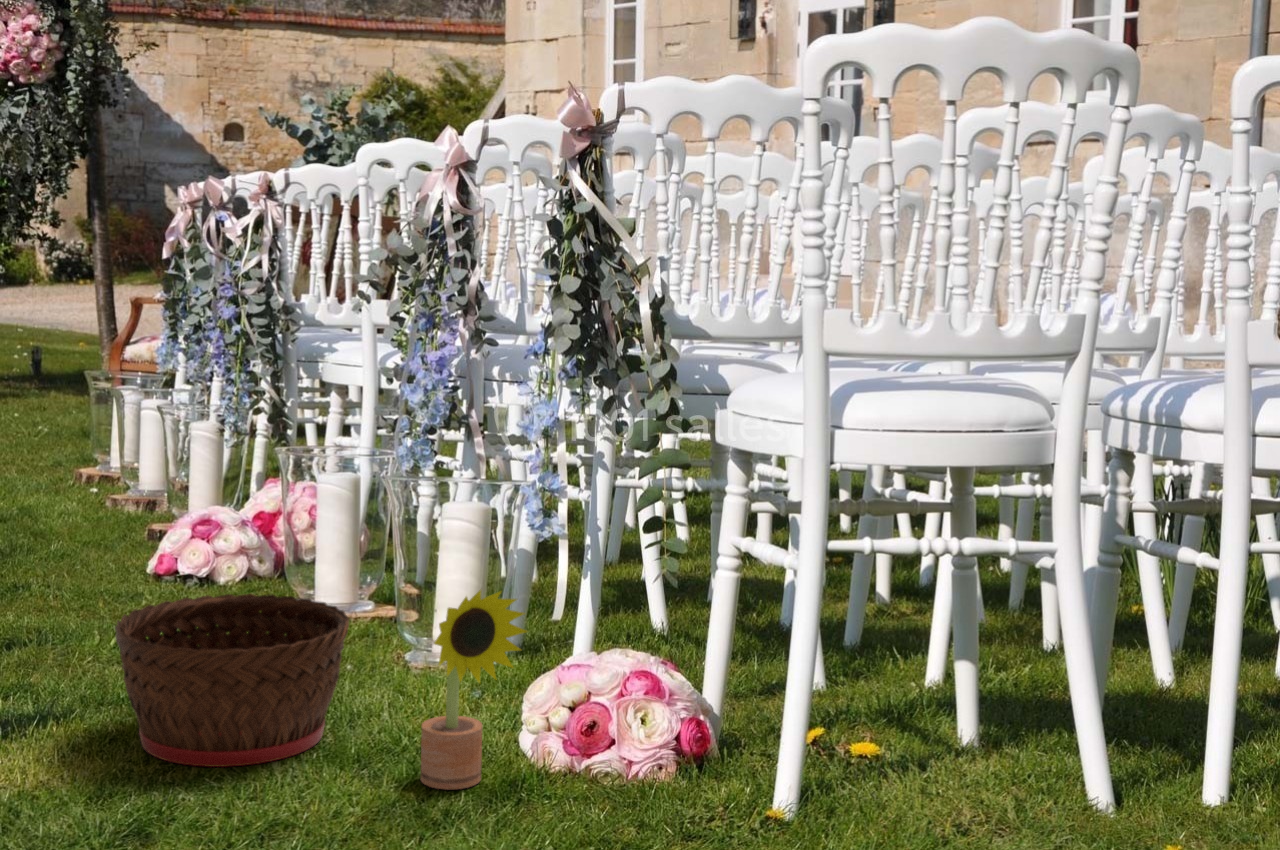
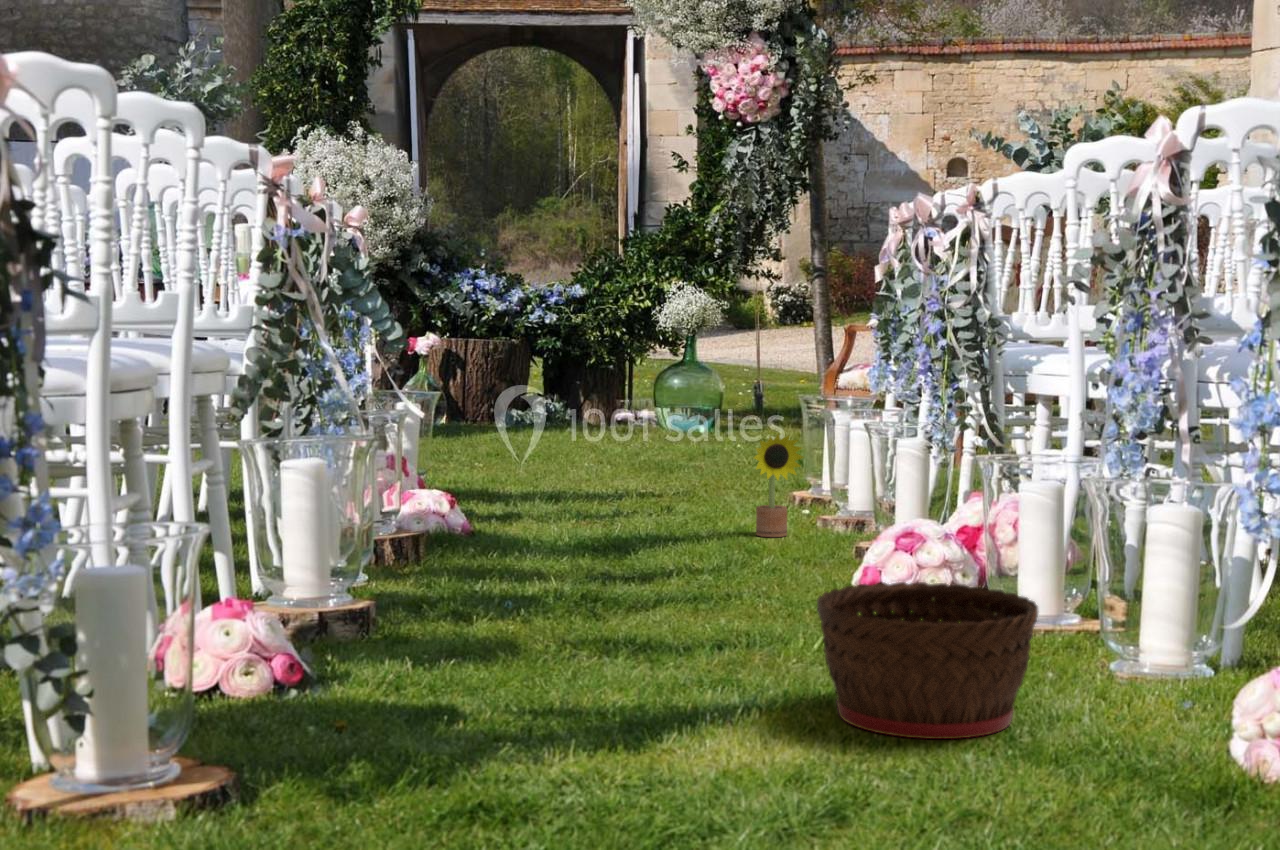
decorative plant: present [421,590,527,789] -> present [754,434,804,537]

